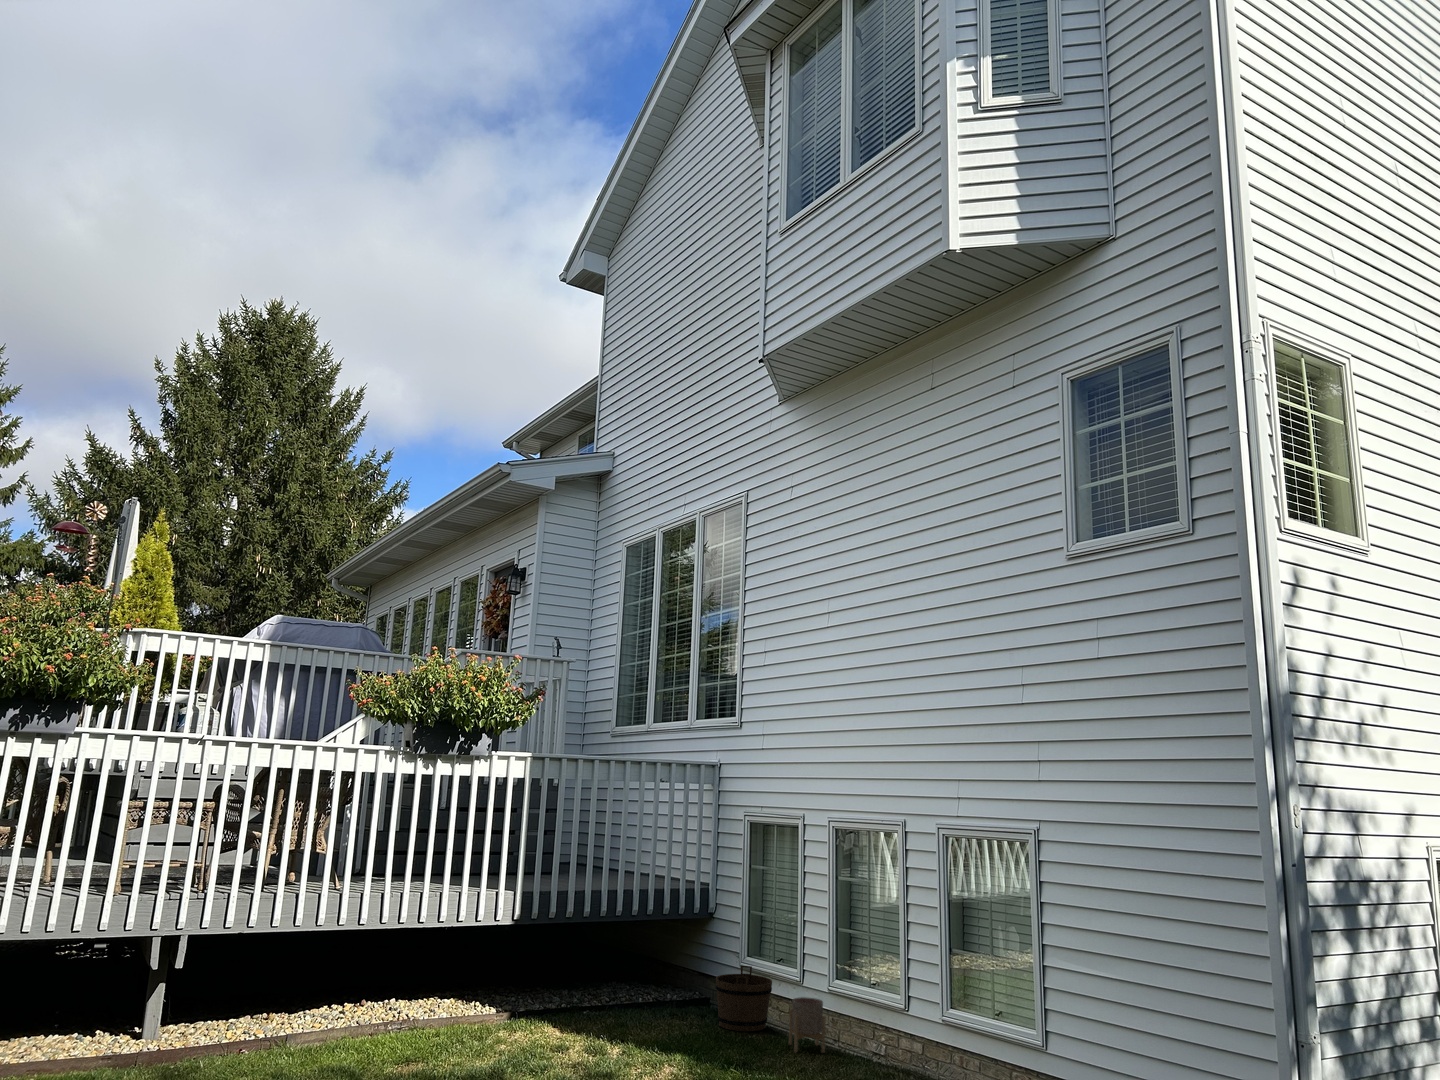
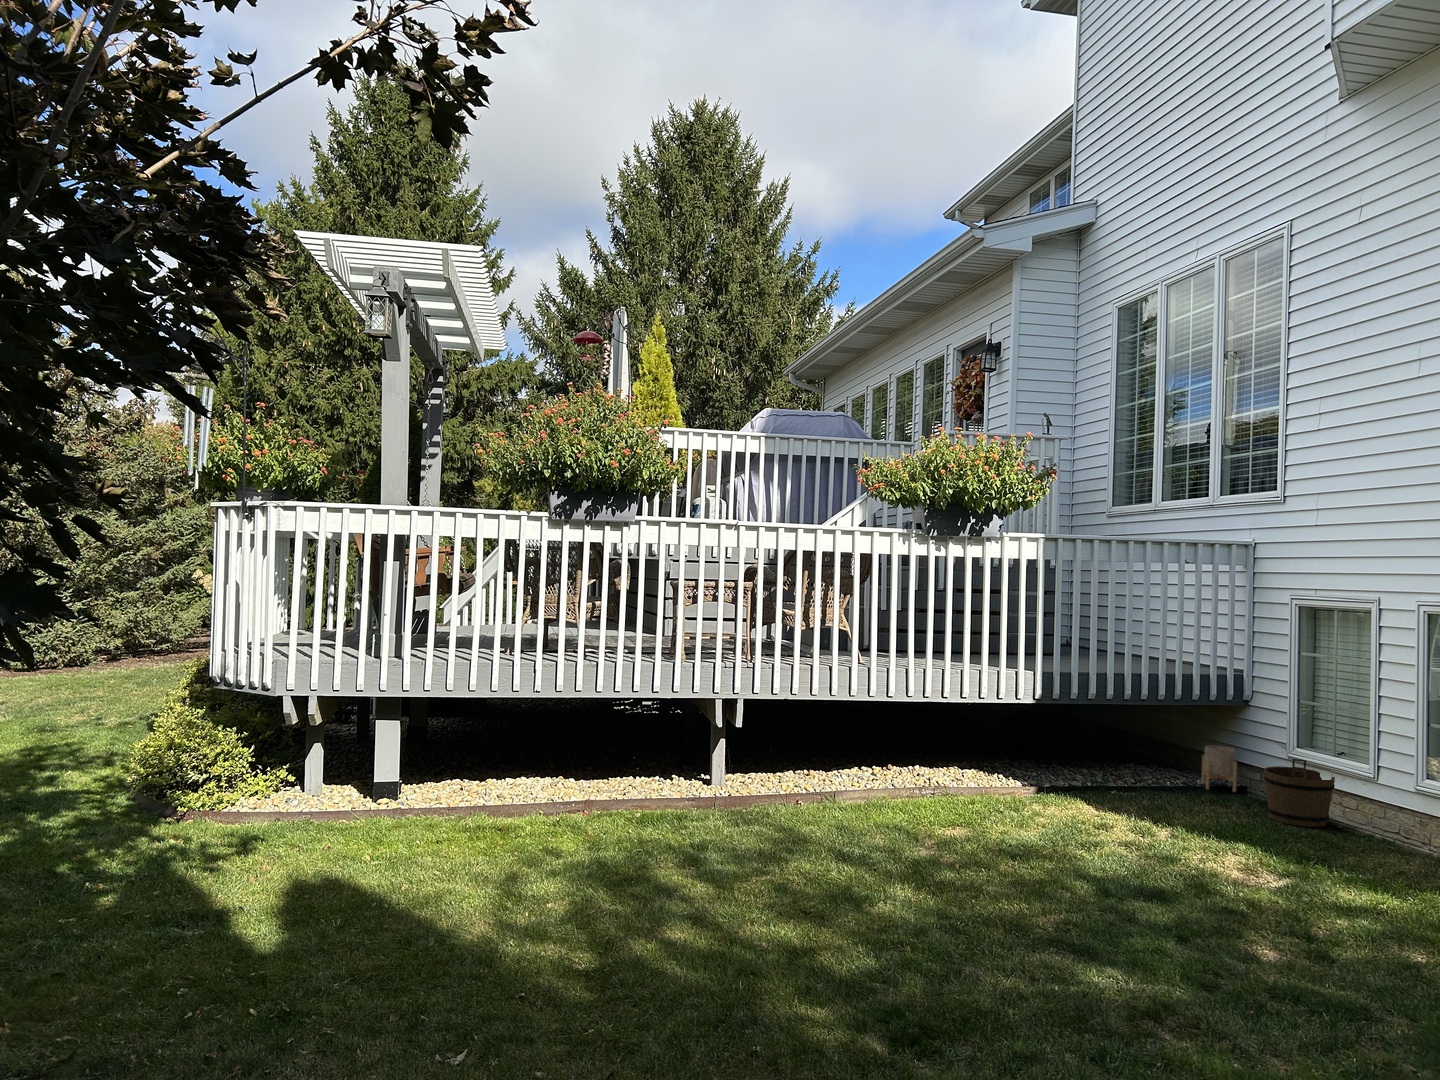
planter: present [789,997,826,1053] -> present [1201,746,1237,792]

